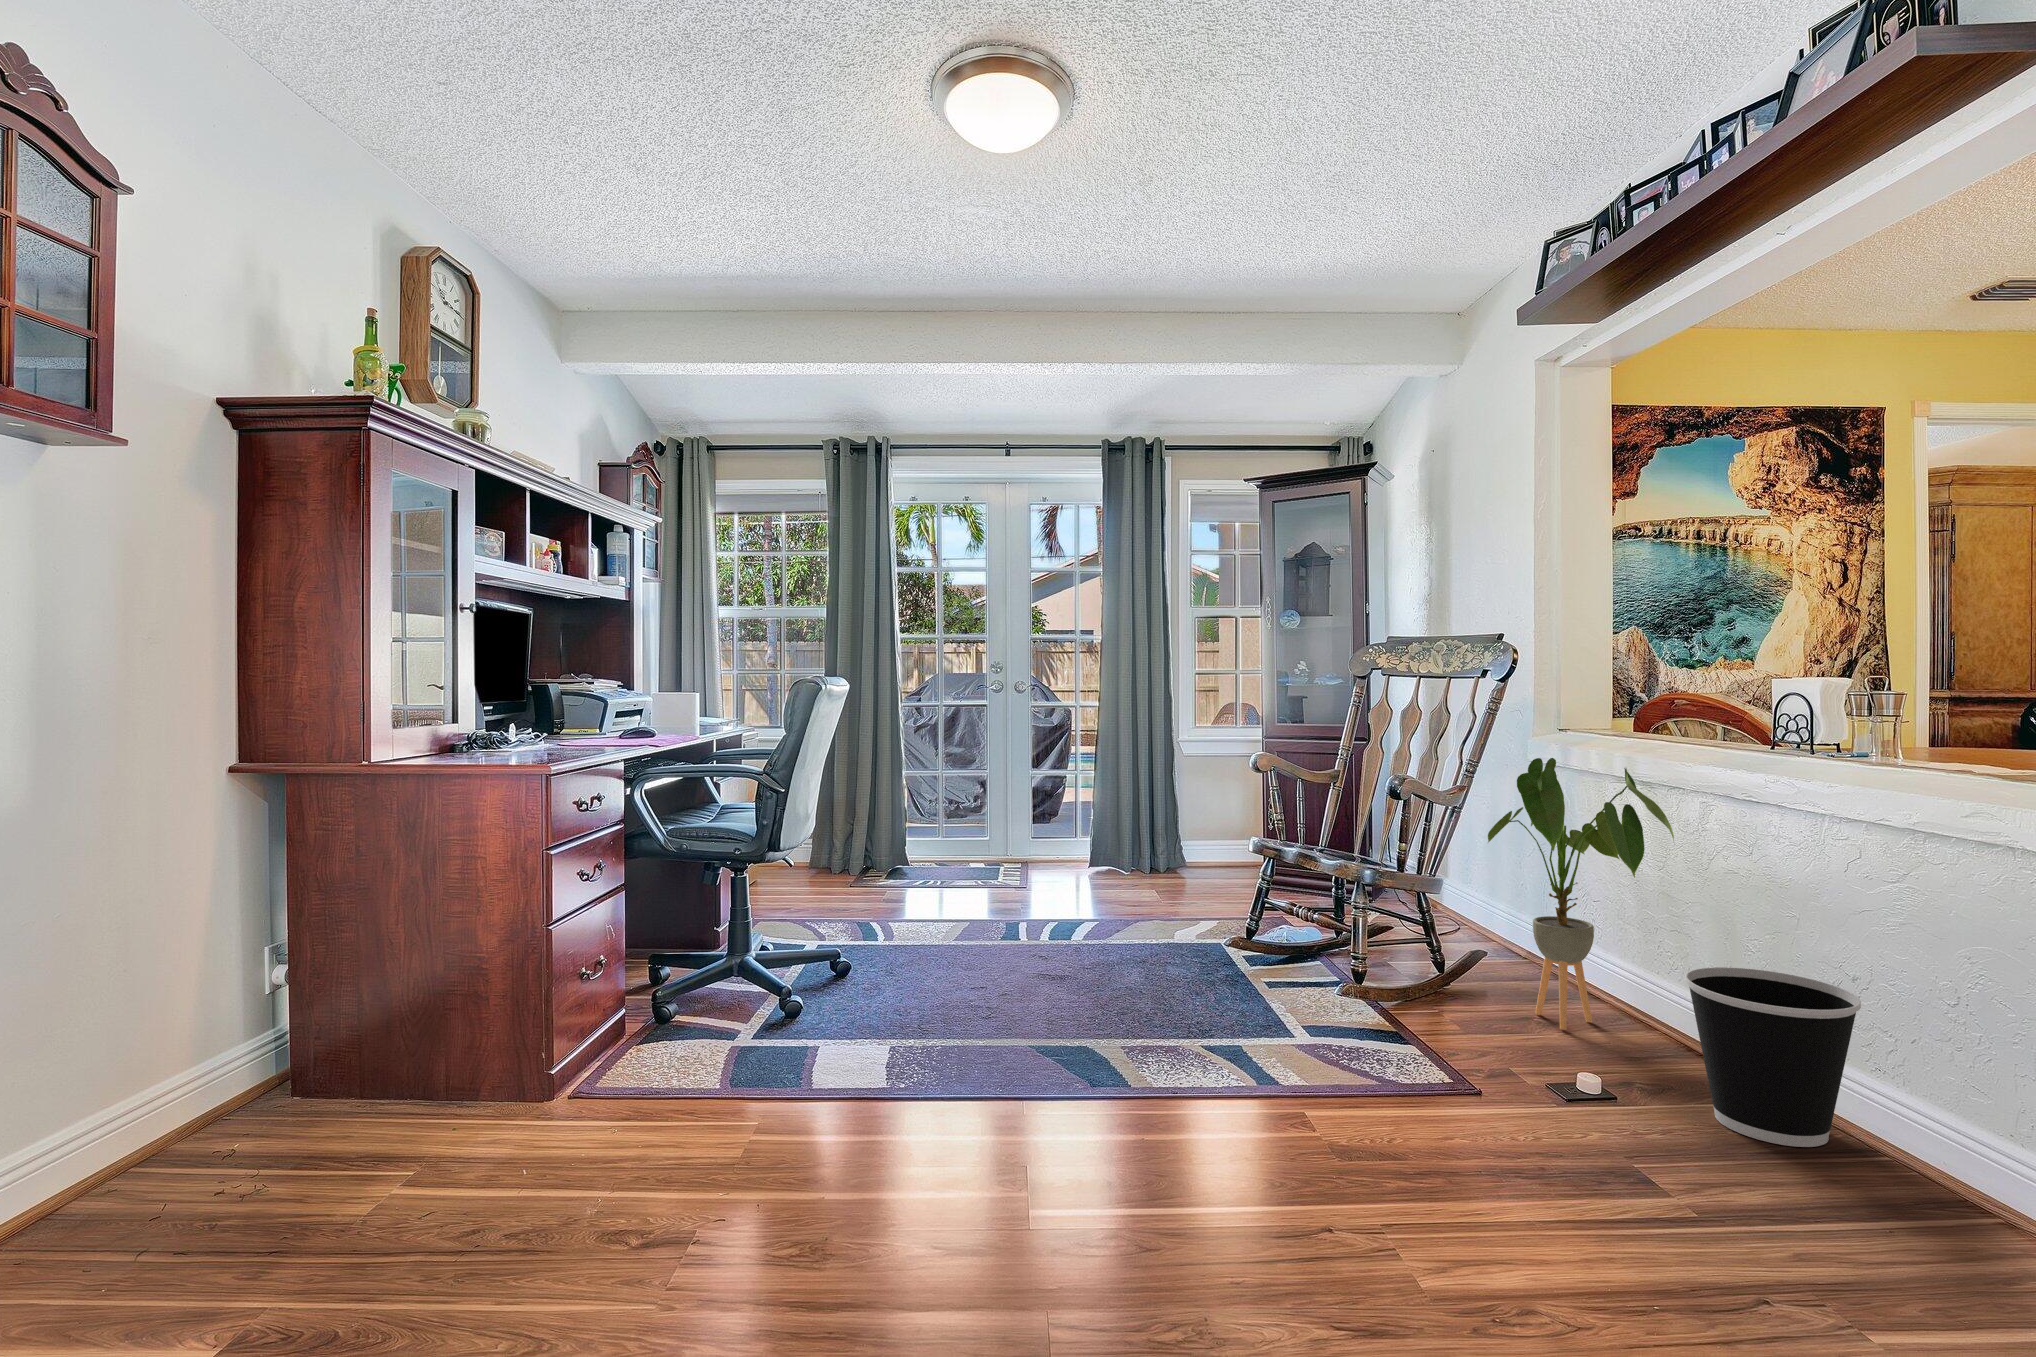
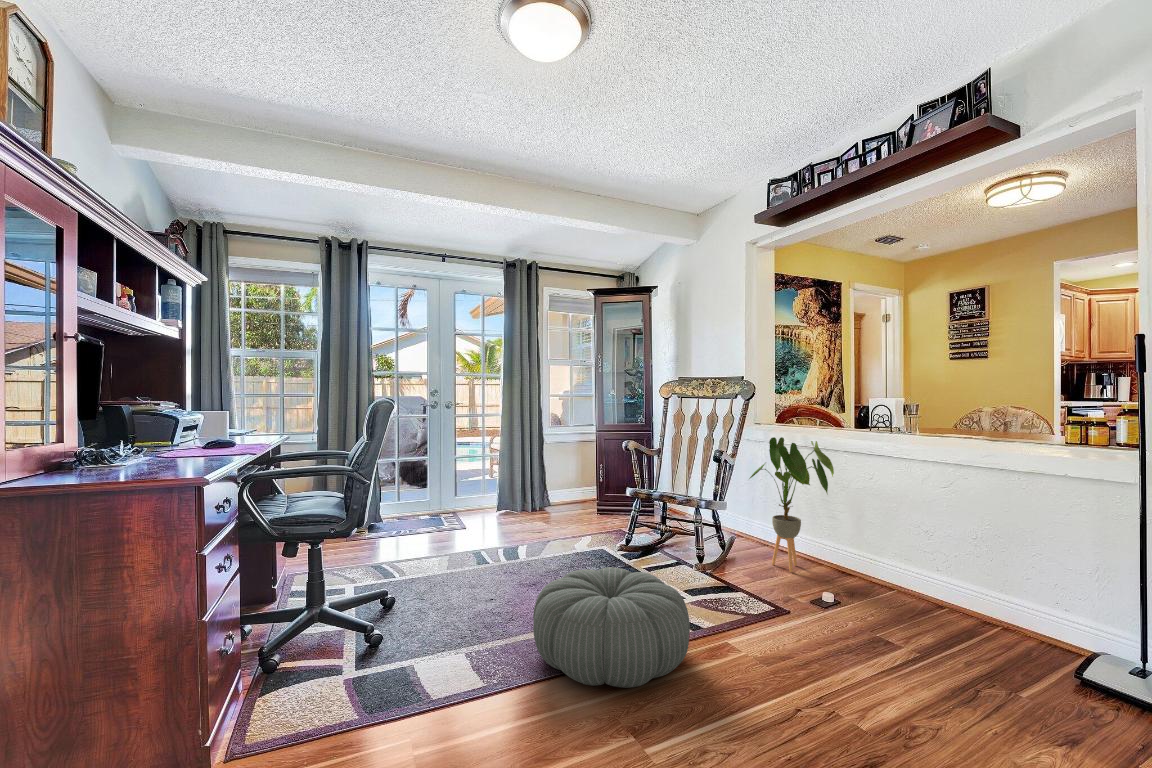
pouf: none [966,951,1216,1116] -> present [533,567,690,688]
wastebasket: present [1685,967,1861,1147] -> none [875,536,955,621]

